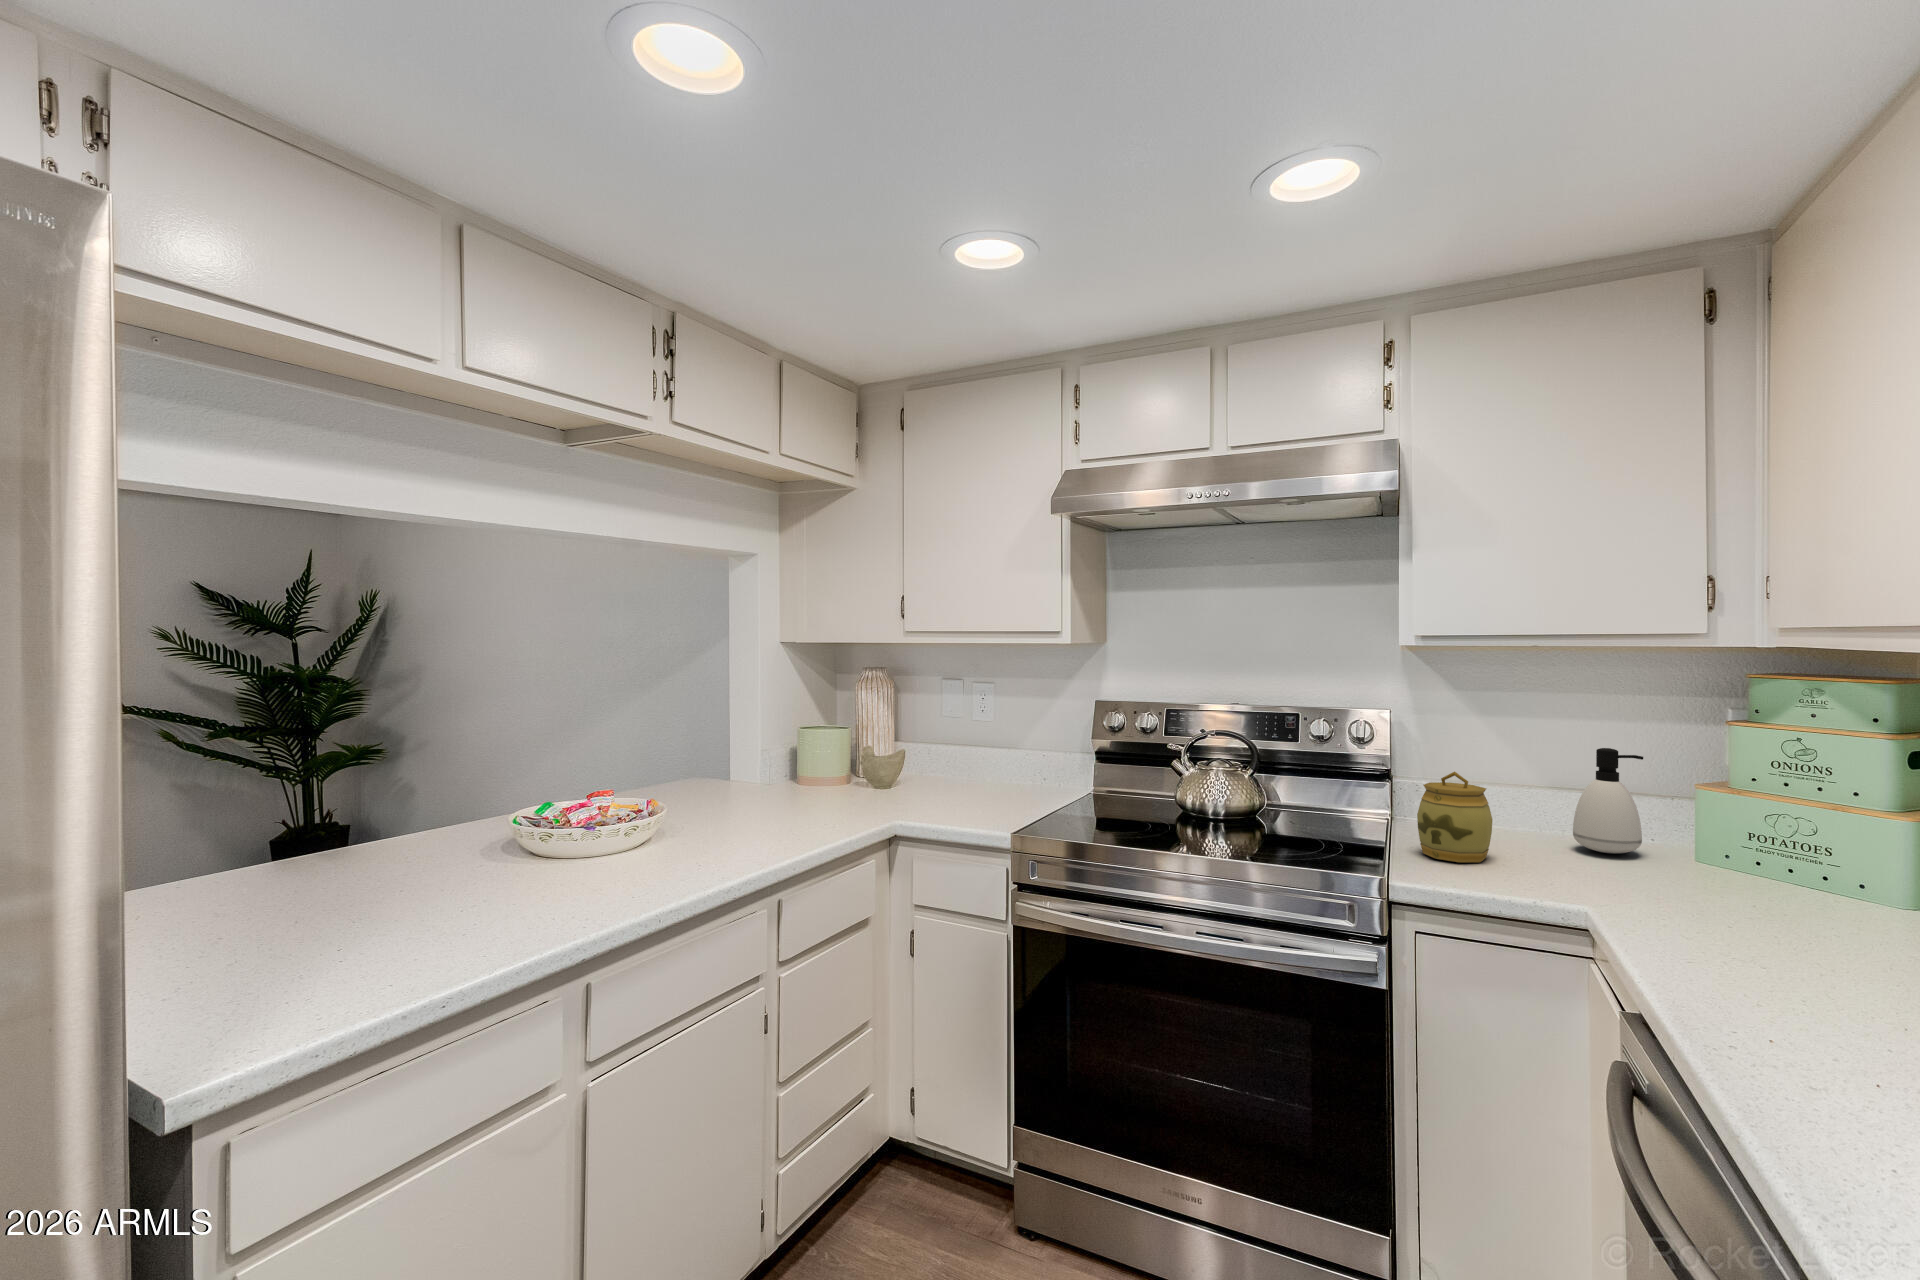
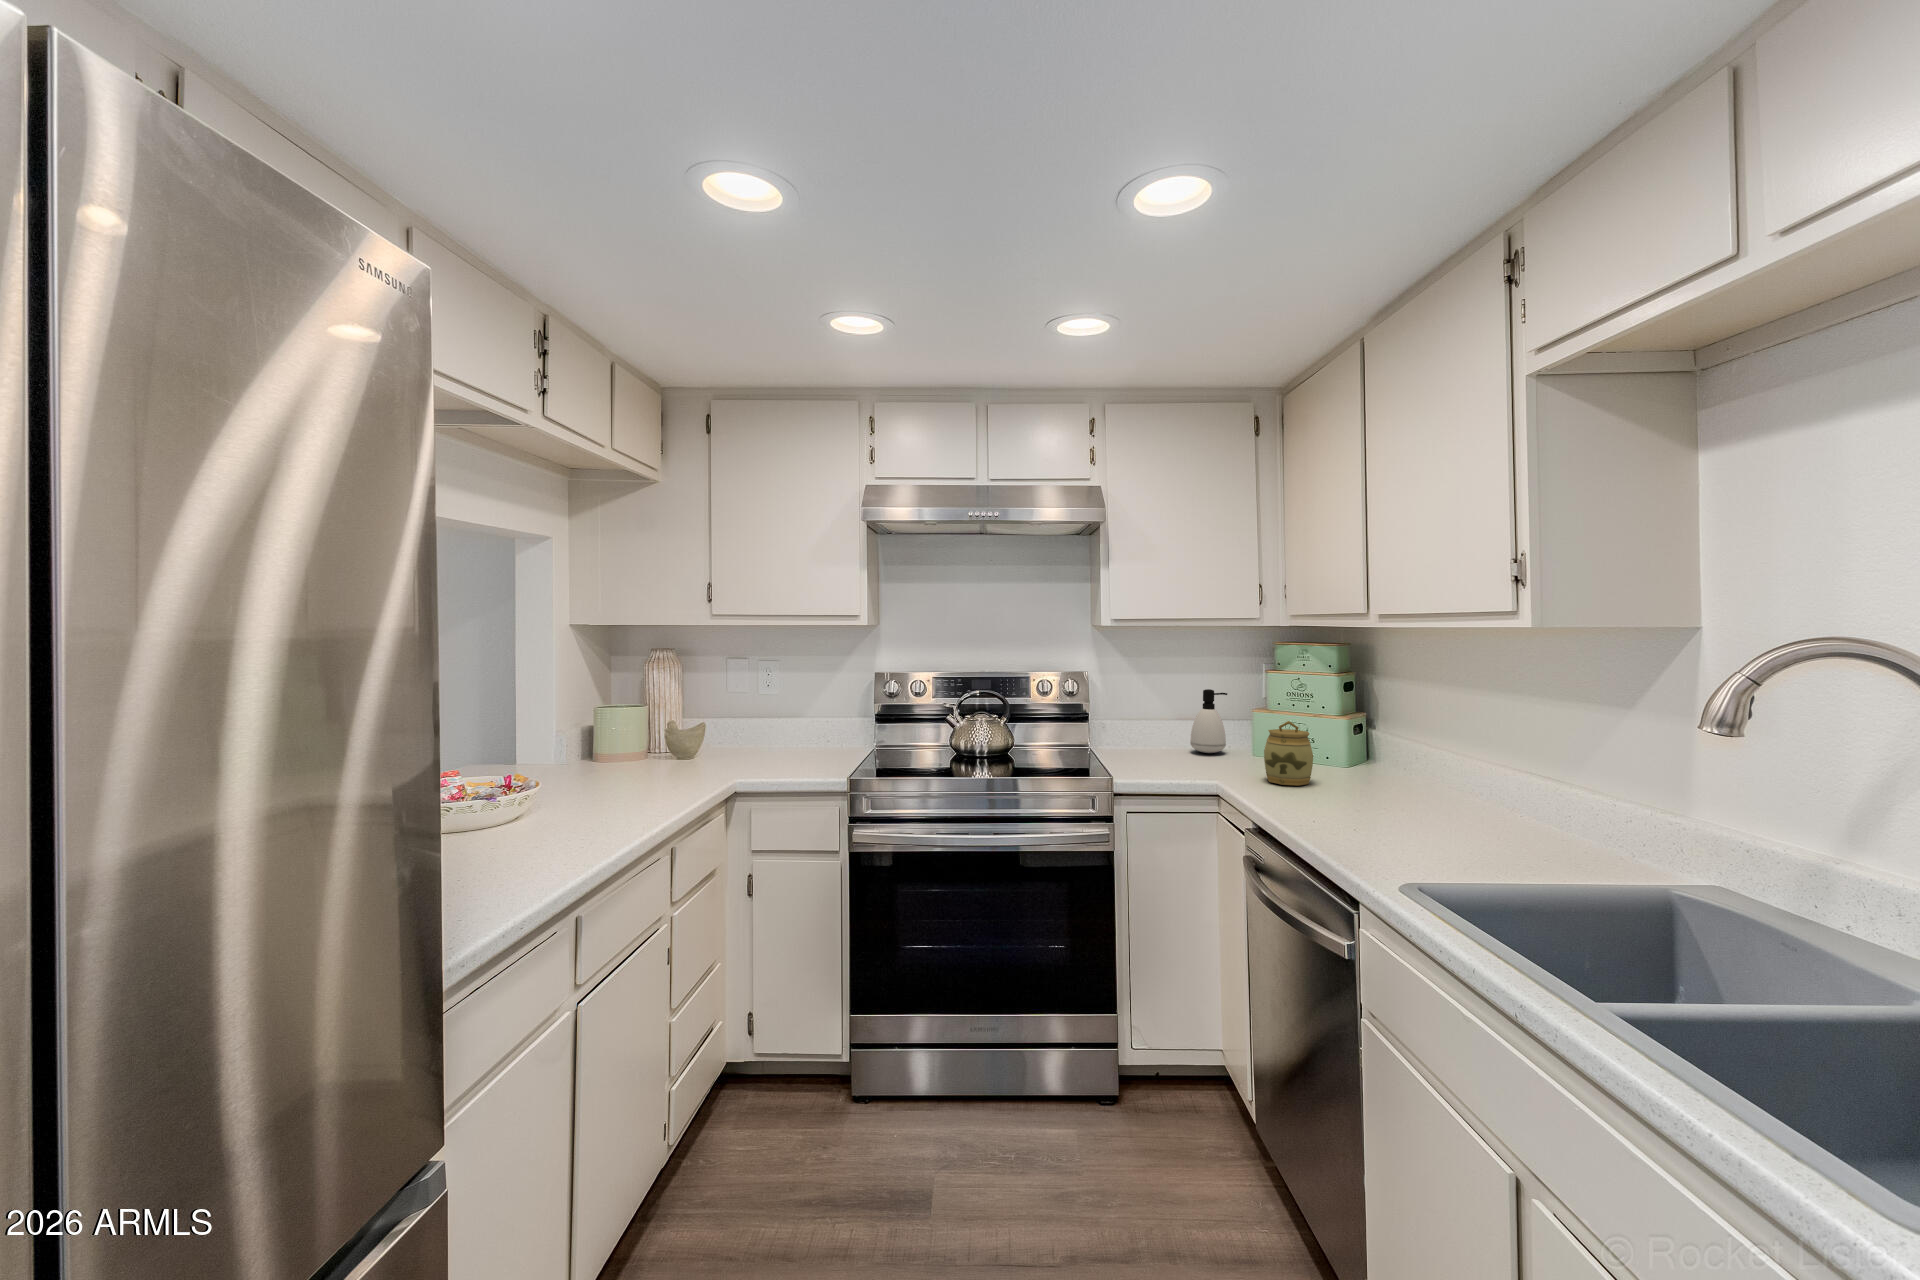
jar: present [1417,772,1492,862] -> present [1264,721,1313,785]

